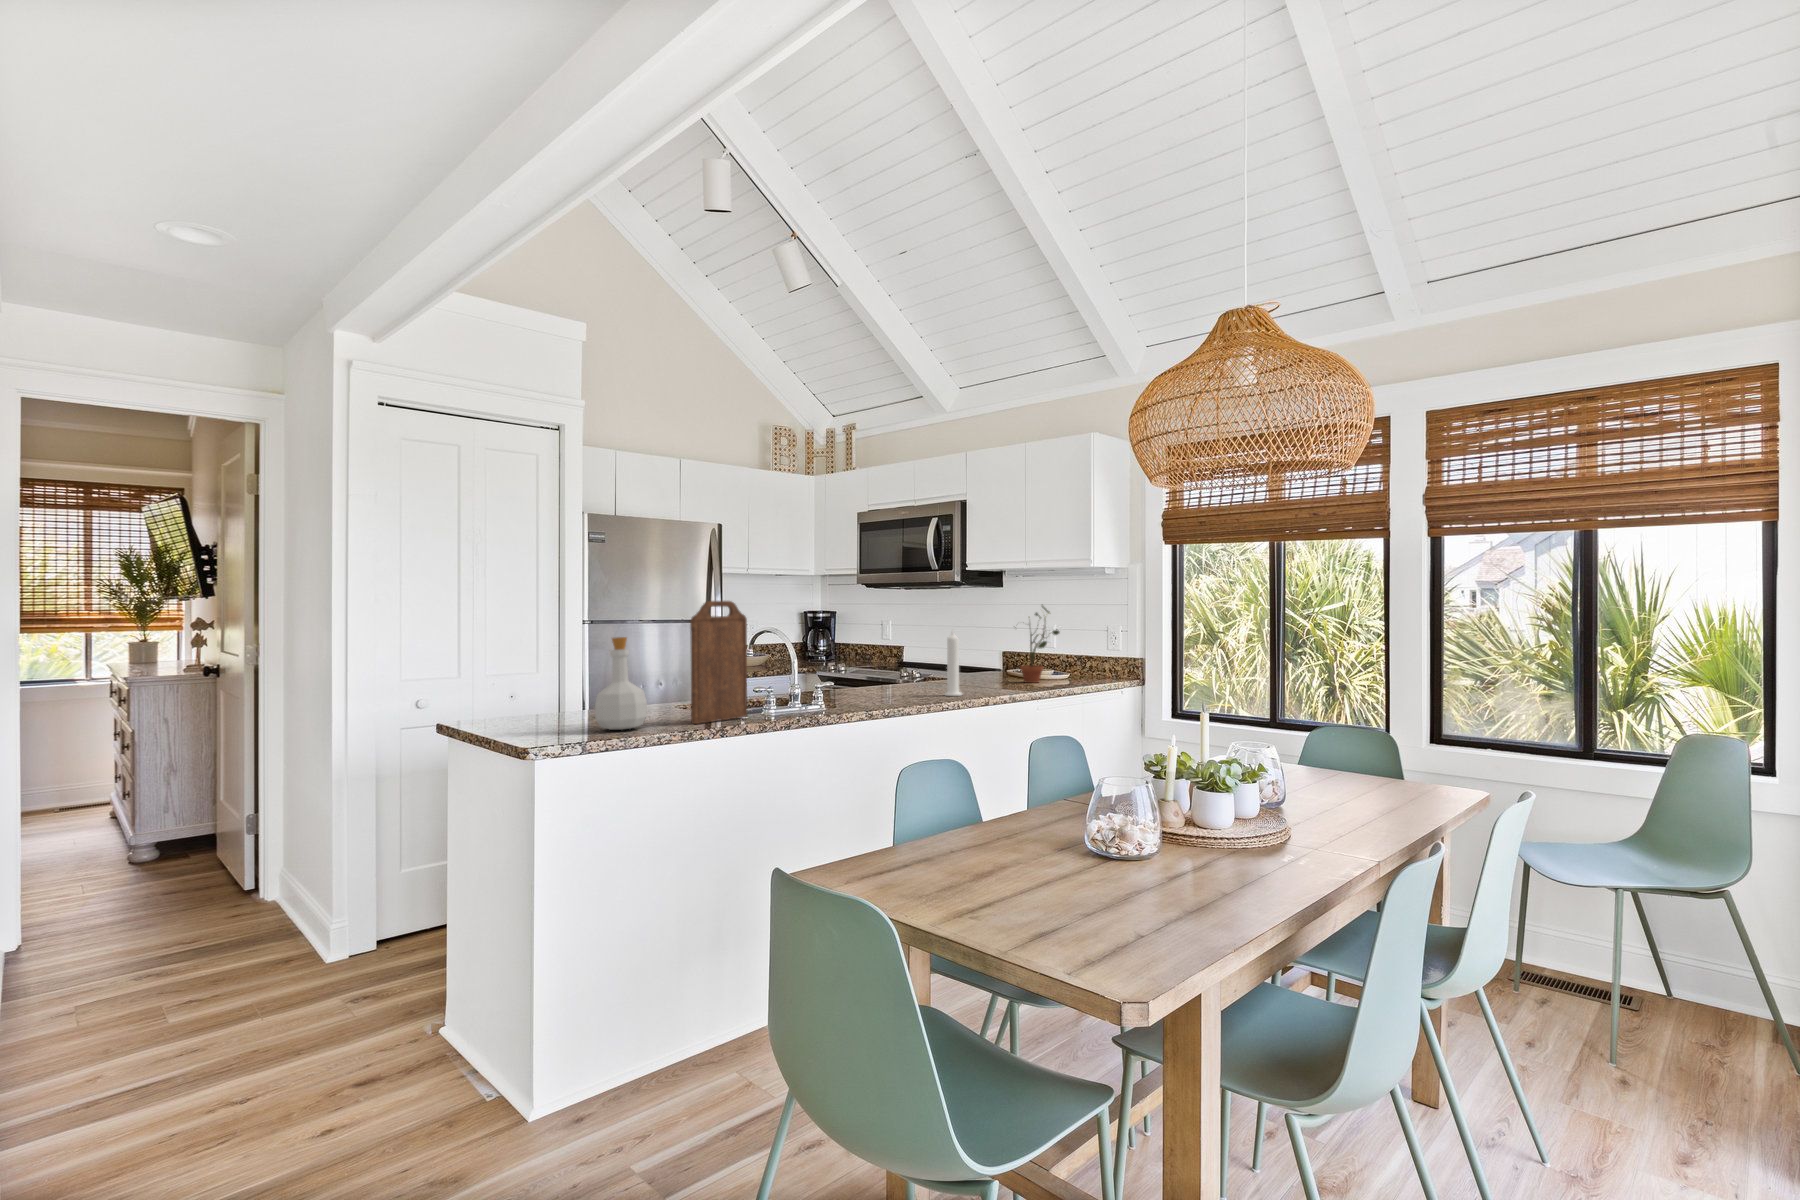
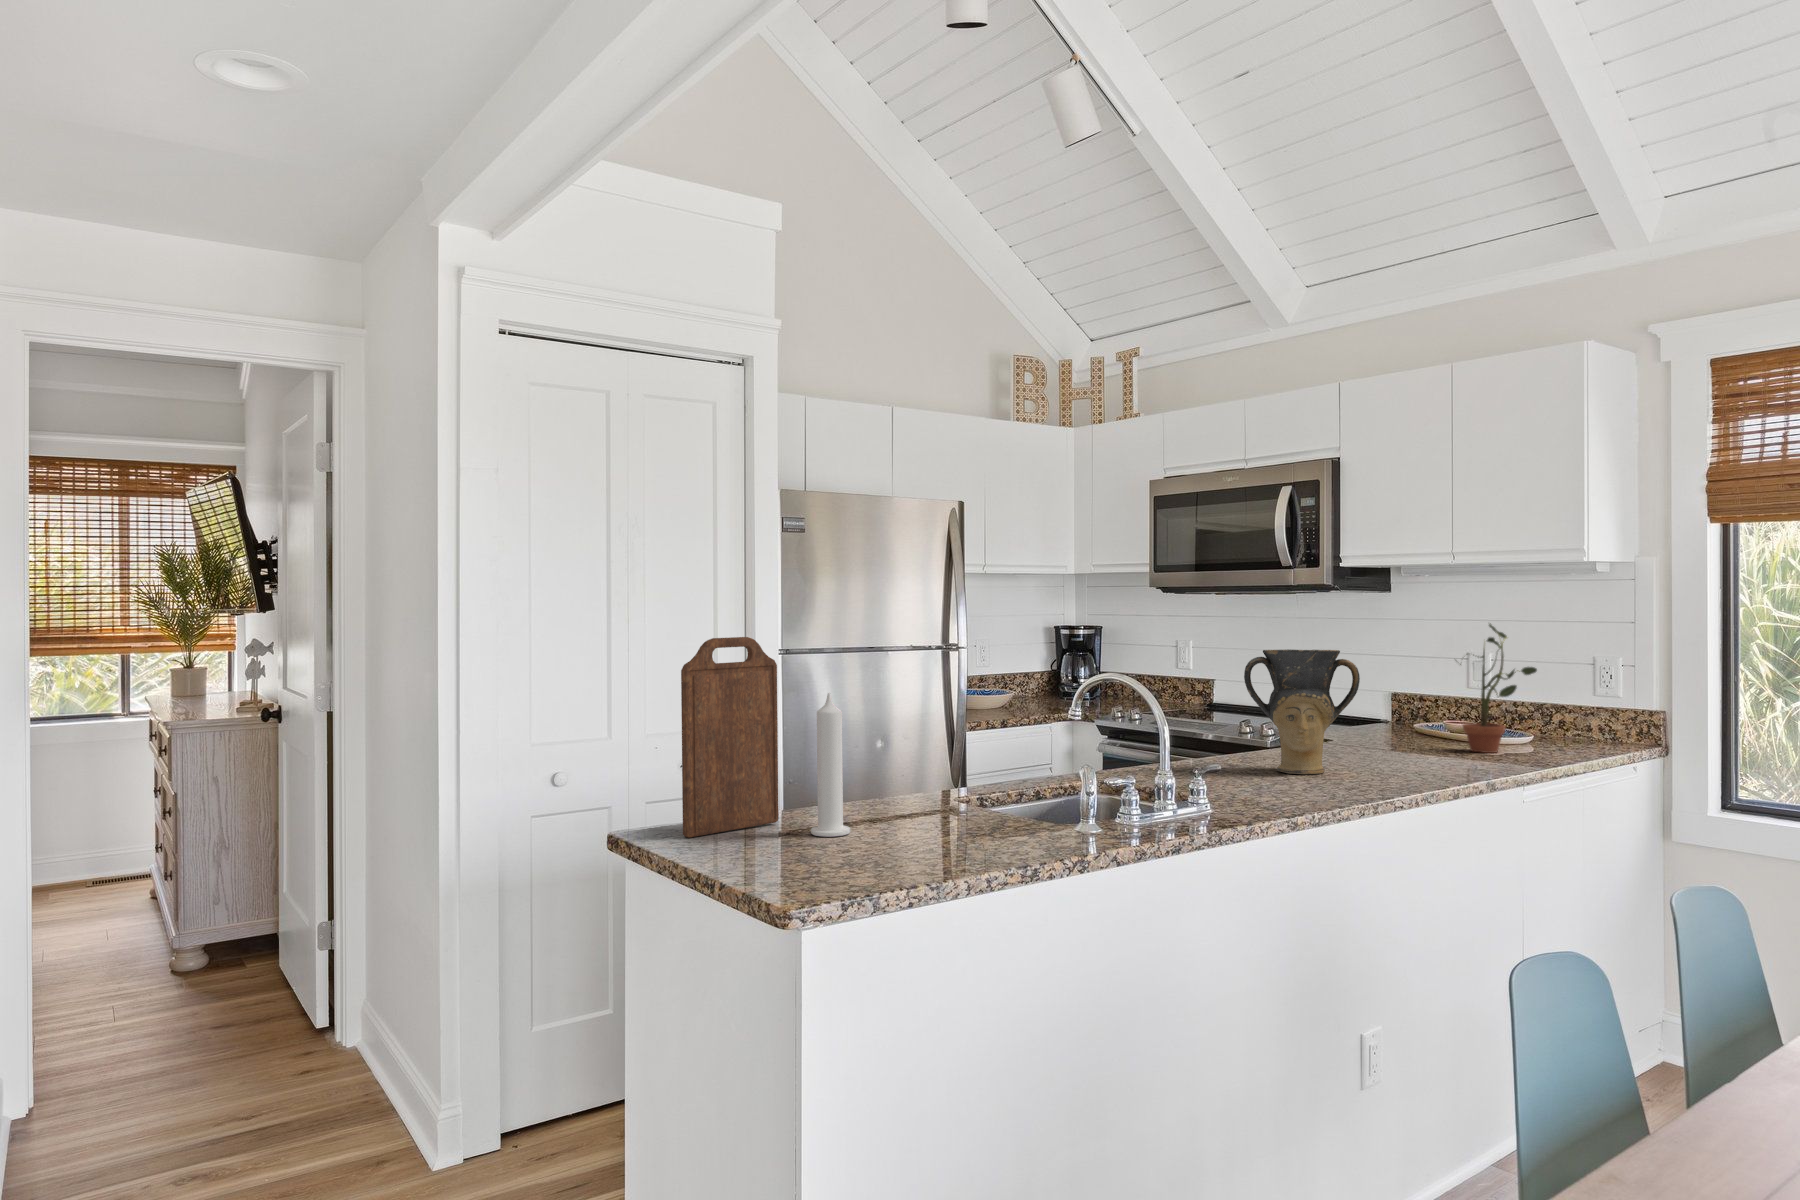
cutting board: present [690,601,747,724] -> present [681,637,779,838]
vase: none [873,617,940,693] -> present [1244,649,1360,774]
candle: present [945,630,962,696] -> present [811,693,850,837]
bottle: present [595,637,647,730] -> none [875,700,962,862]

